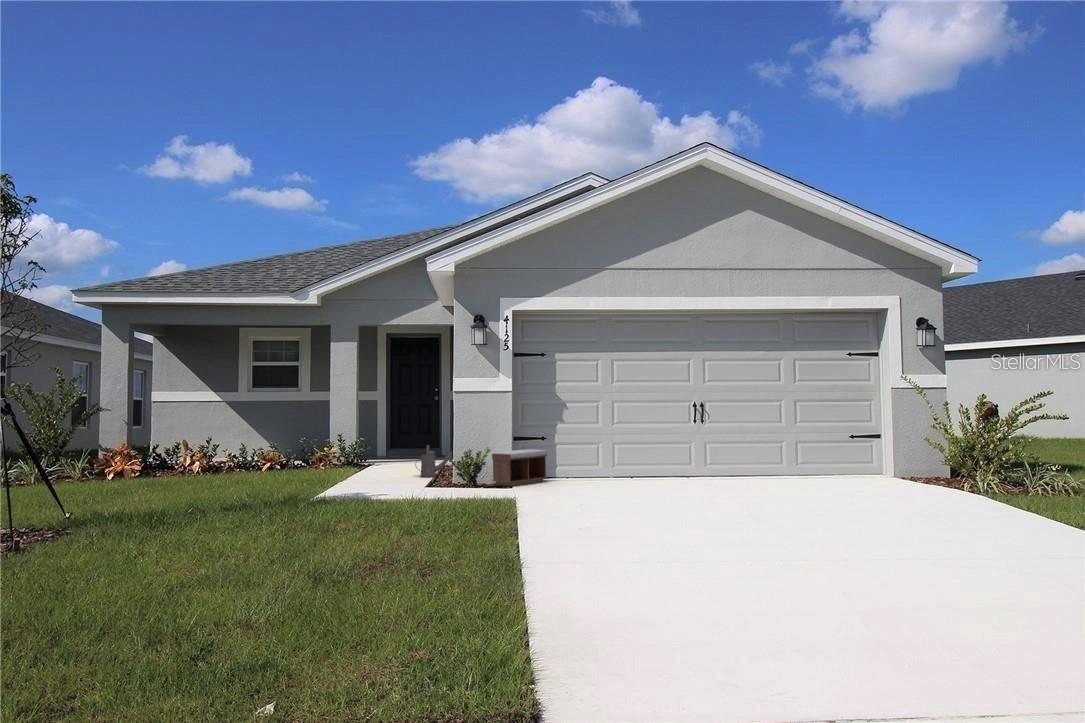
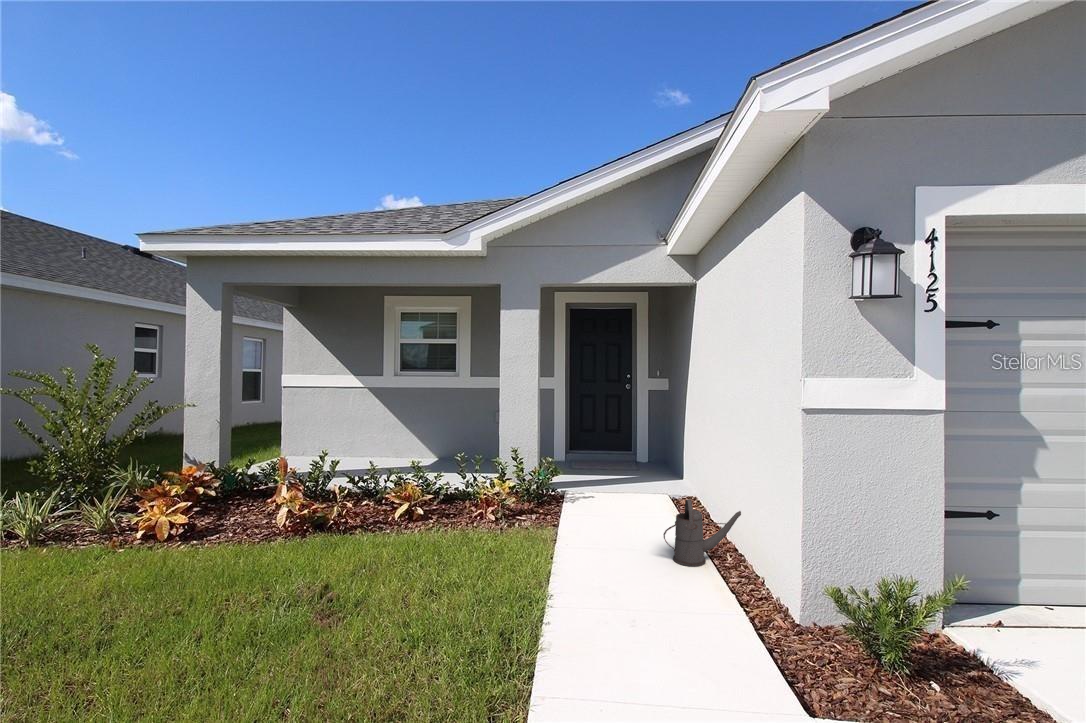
bench: present [492,449,547,486] -> none [927,548,1045,688]

